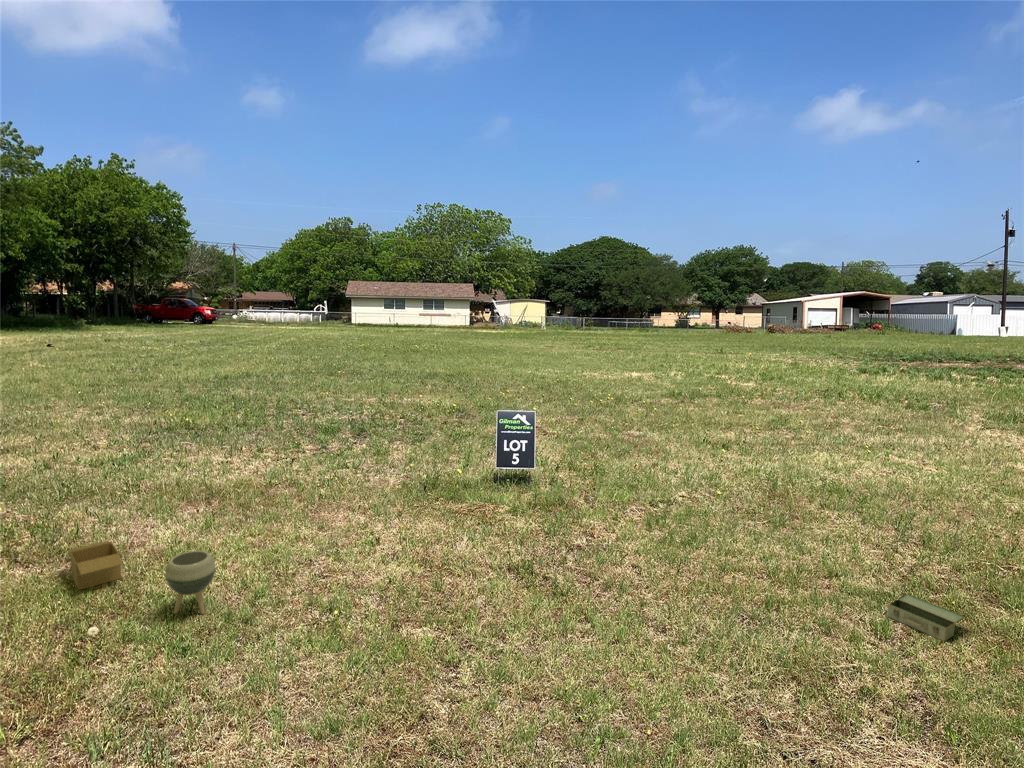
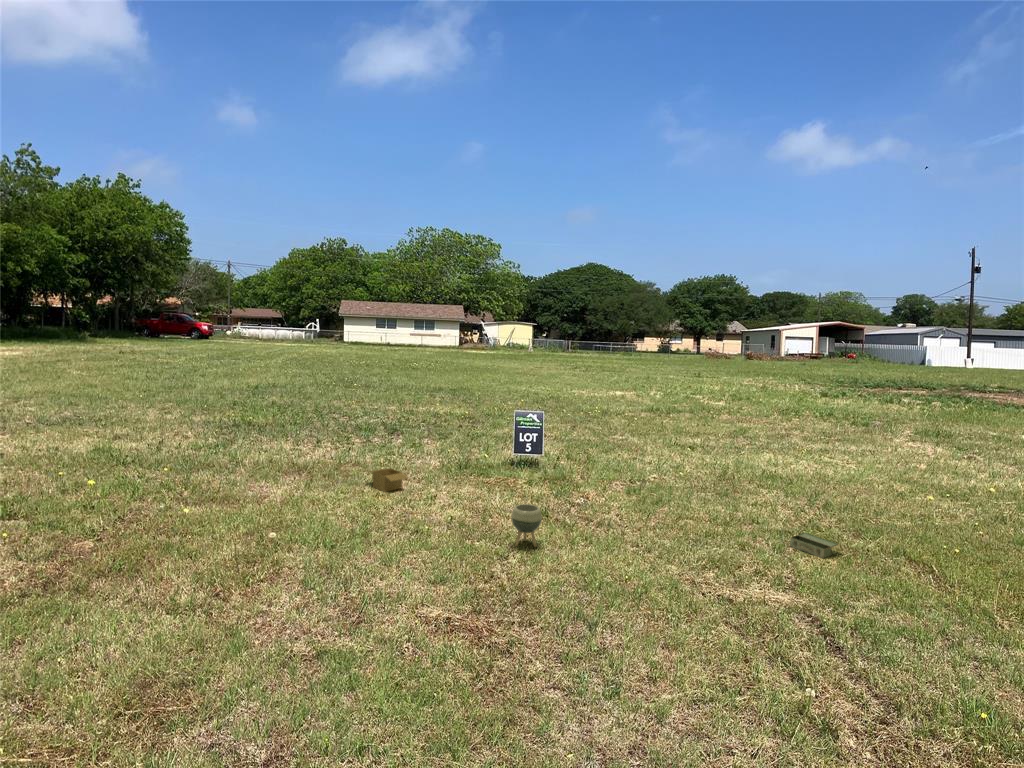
cardboard box: present [68,541,123,590] -> present [369,468,408,492]
planter: present [166,551,215,614] -> present [511,504,542,547]

